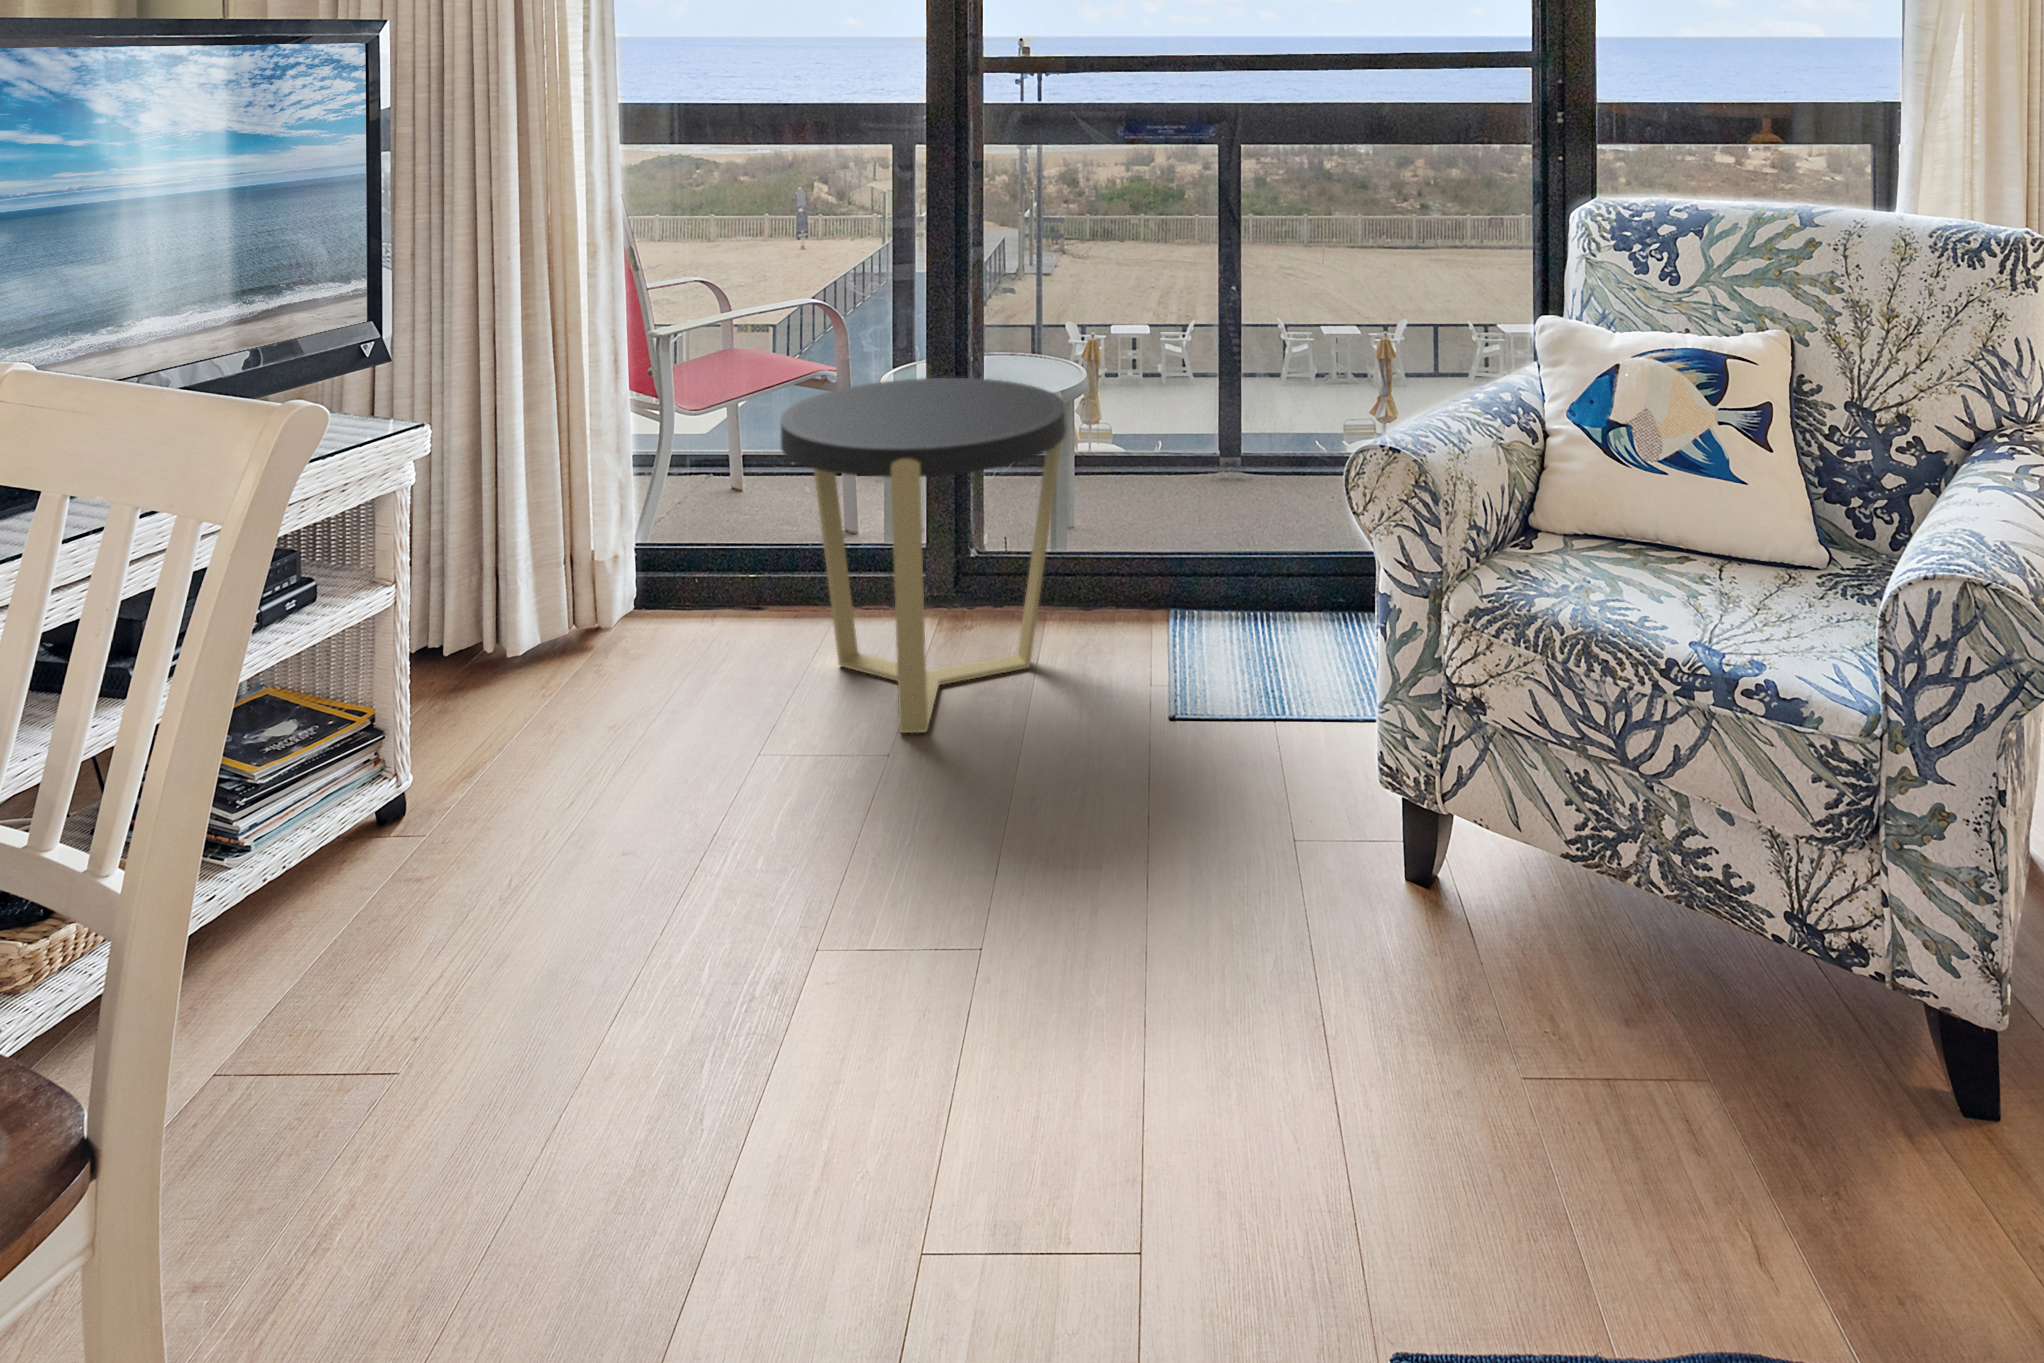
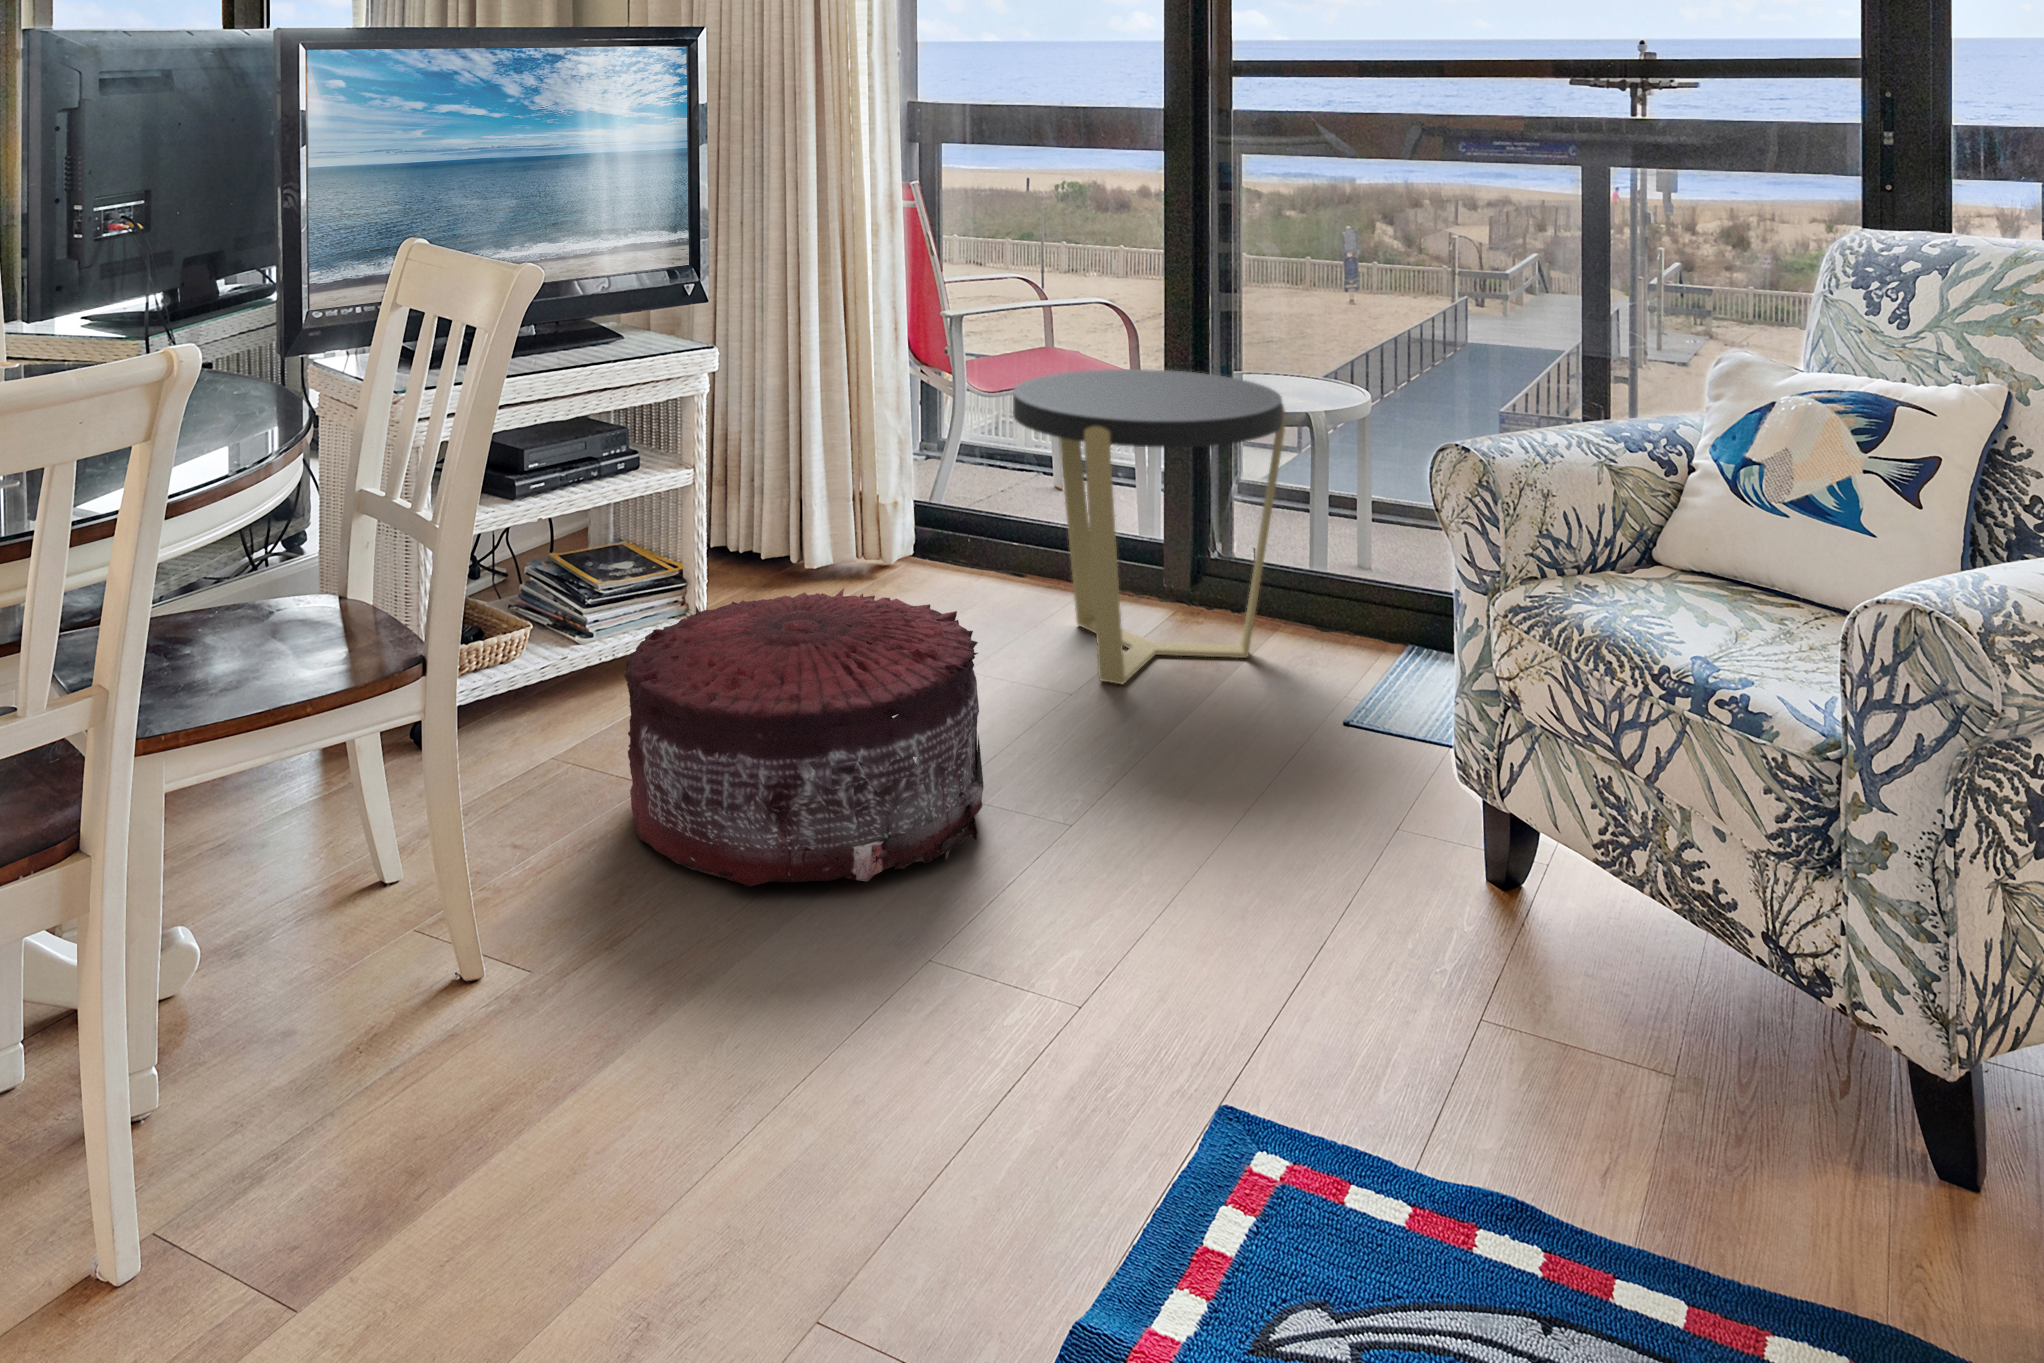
pouf: none [383,711,888,1195] -> present [624,588,984,886]

